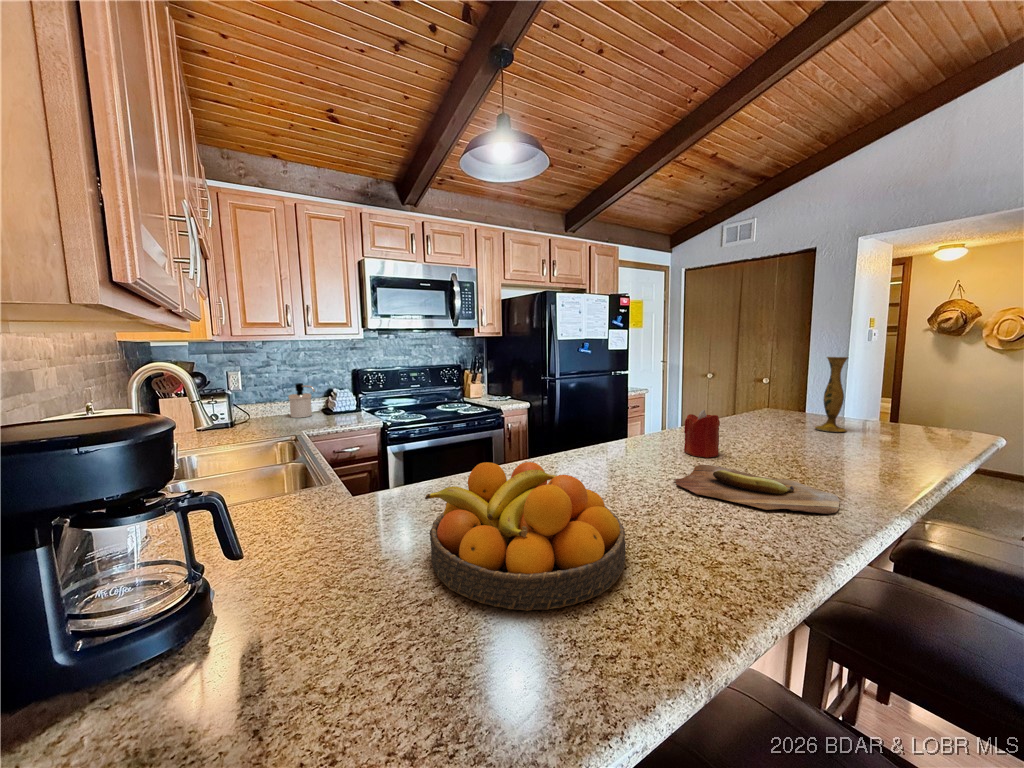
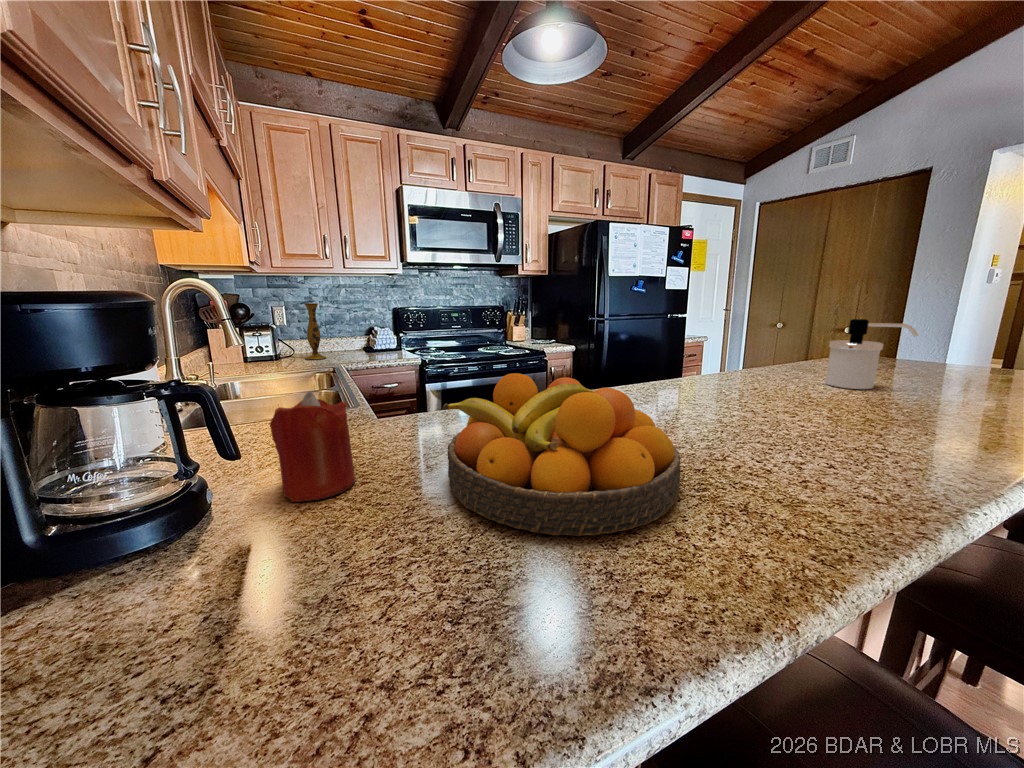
vase: present [815,357,848,432] -> present [304,303,326,359]
soap dispenser: present [289,383,315,418] -> present [825,319,918,389]
candle: present [684,410,720,458] -> present [270,391,356,502]
cutting board: present [673,465,839,514] -> none [737,401,961,456]

